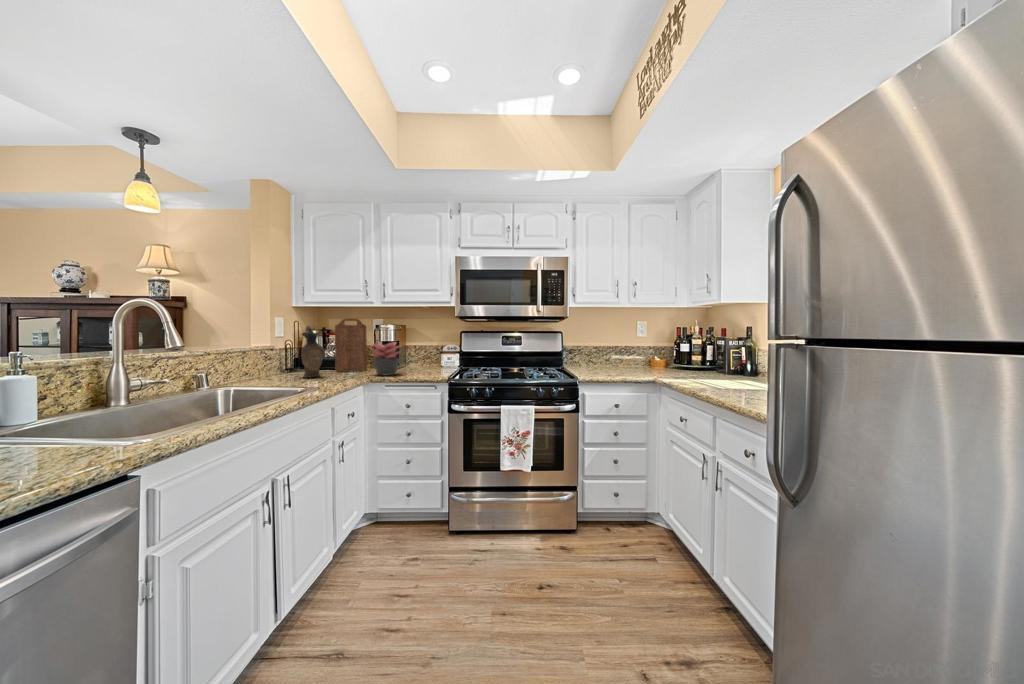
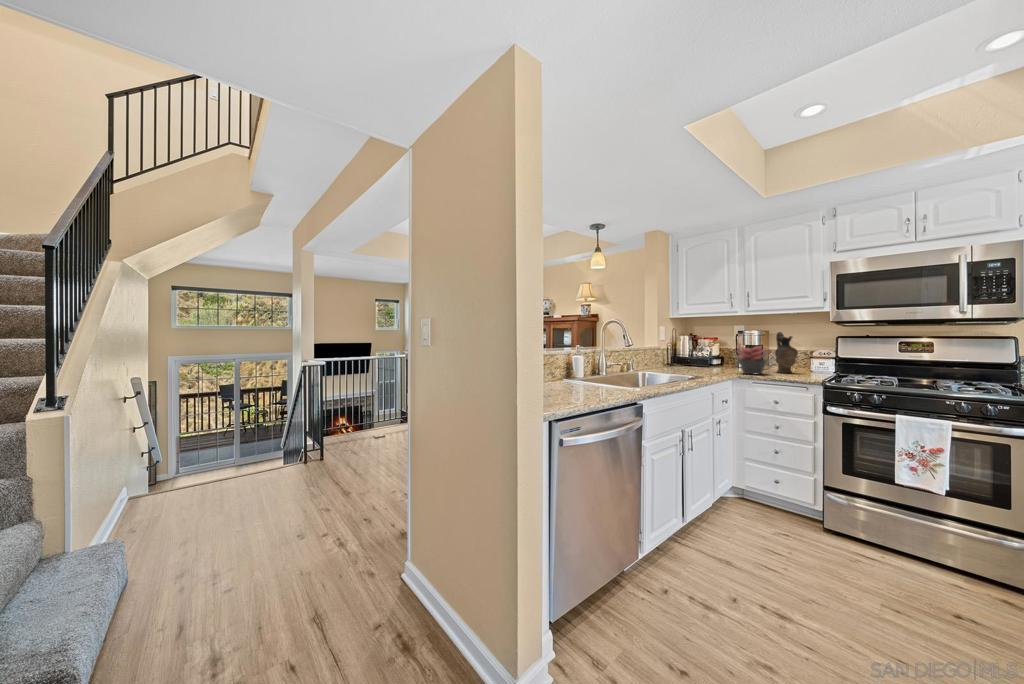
cutting board: present [335,318,367,372] -> none [704,326,731,369]
ceramic pitcher: present [301,326,325,377] -> present [775,332,798,373]

